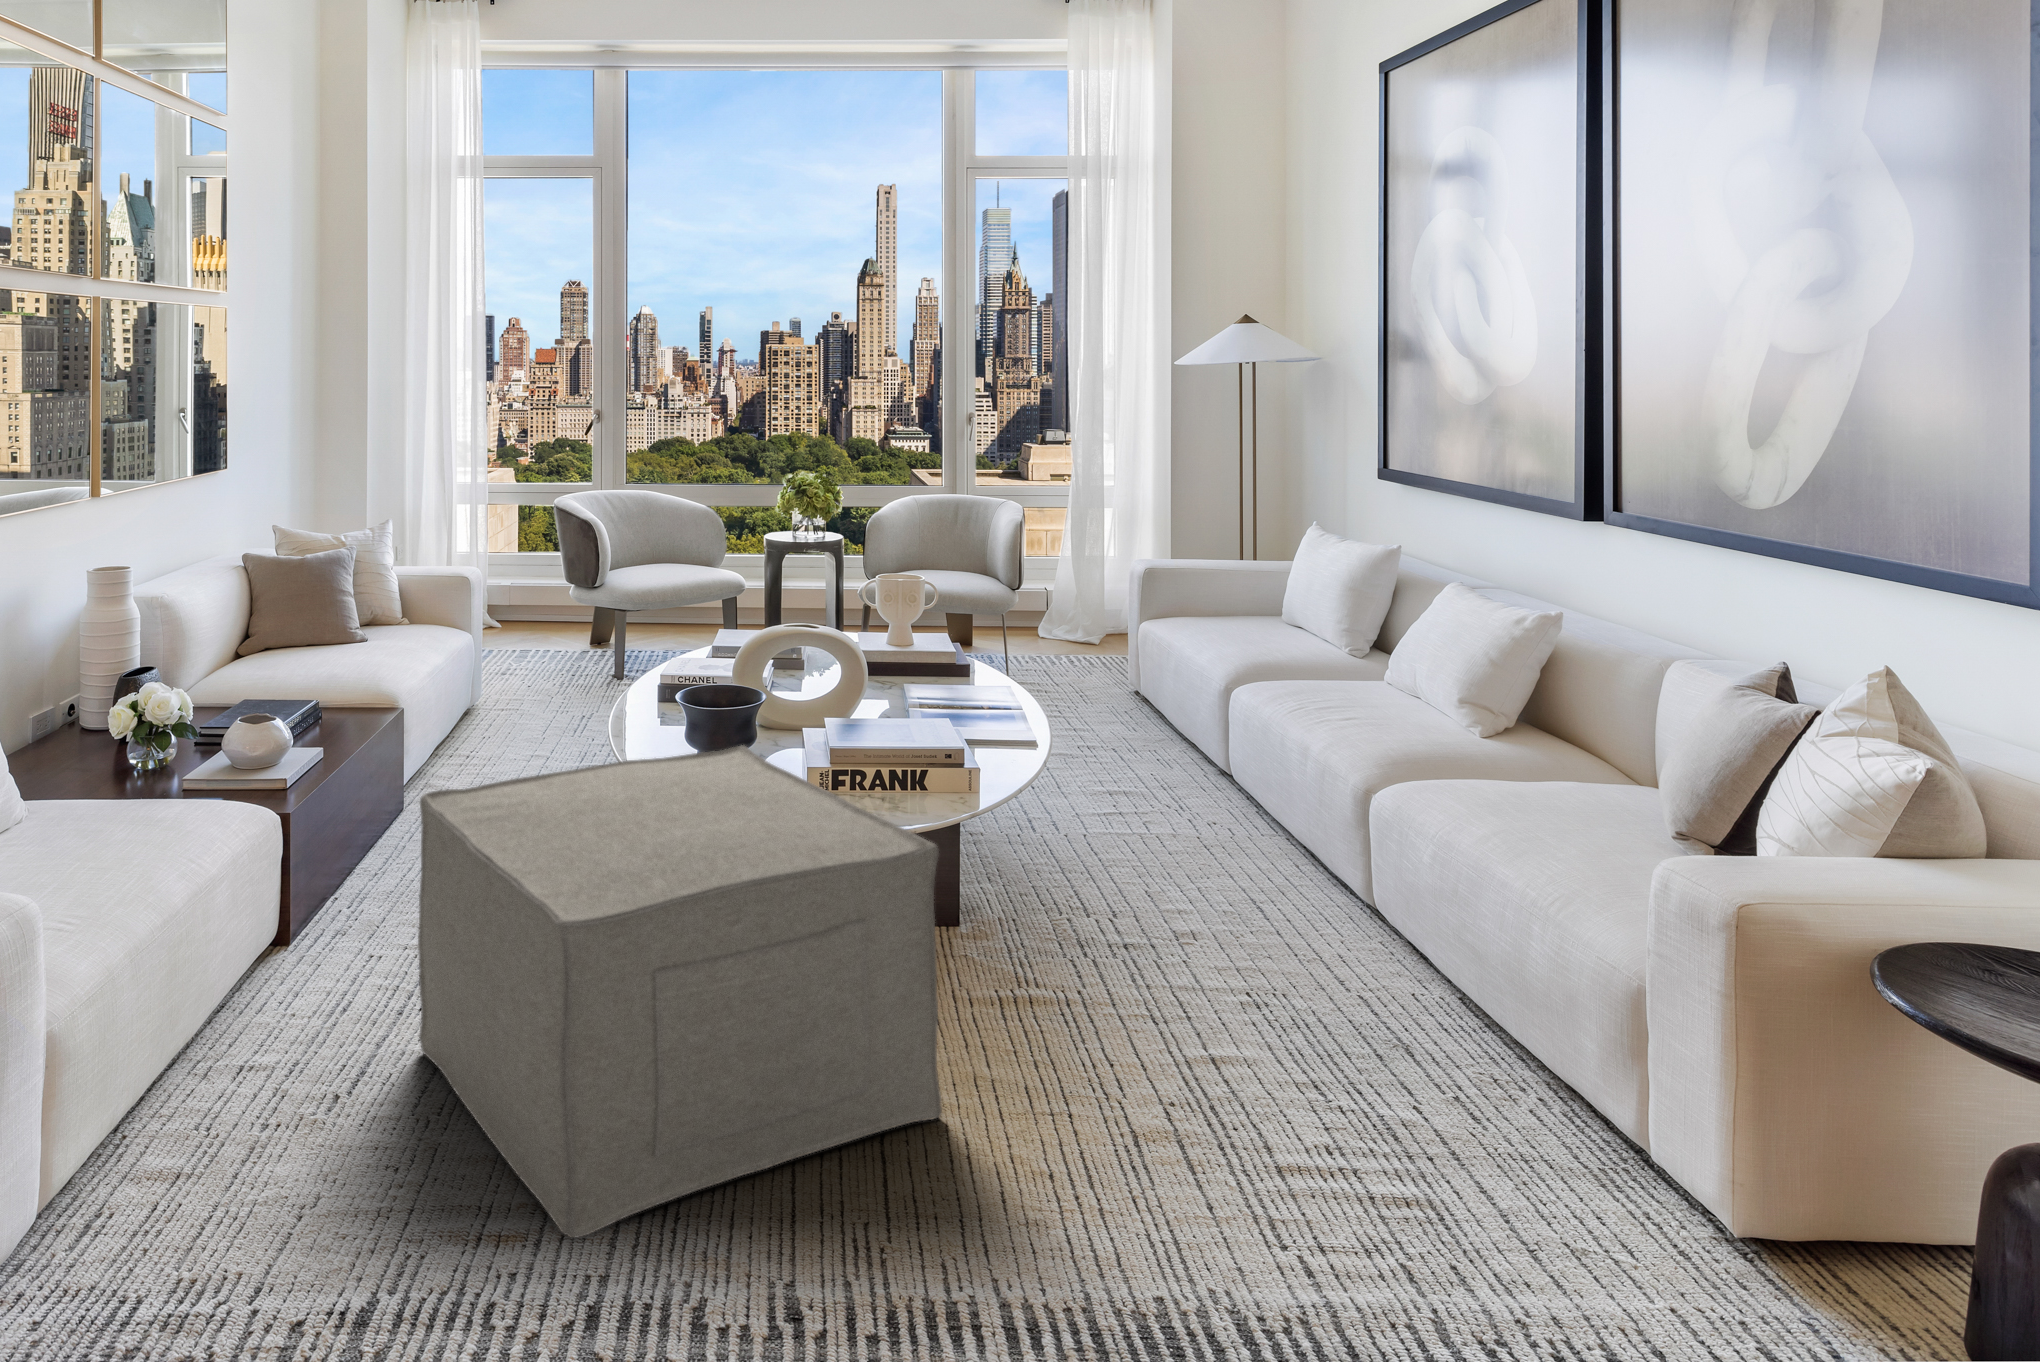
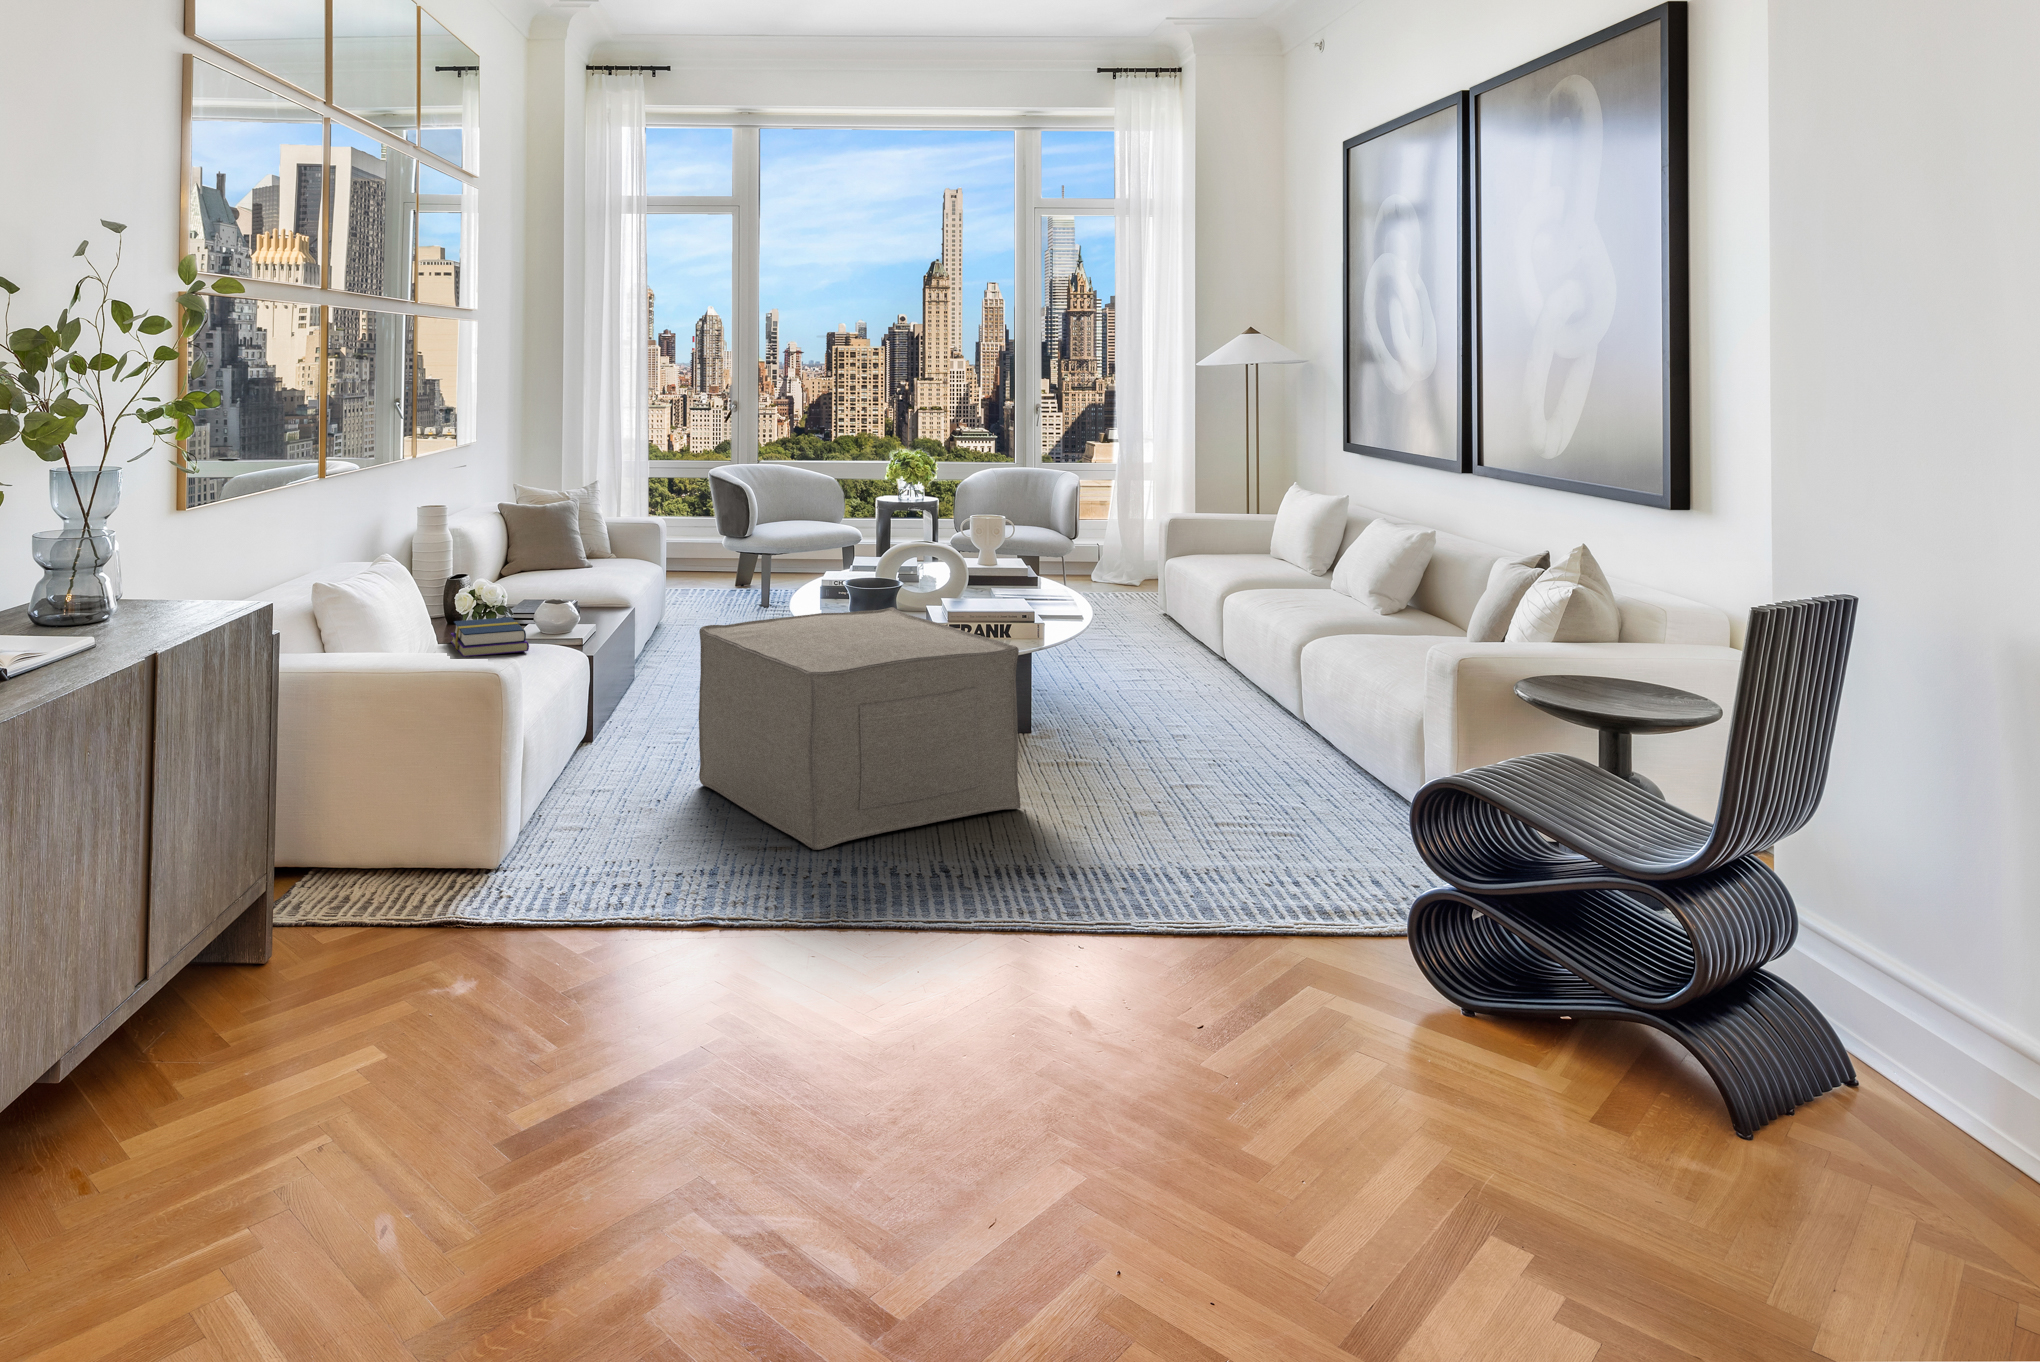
book: none [60,753,172,830] -> present [451,617,529,657]

